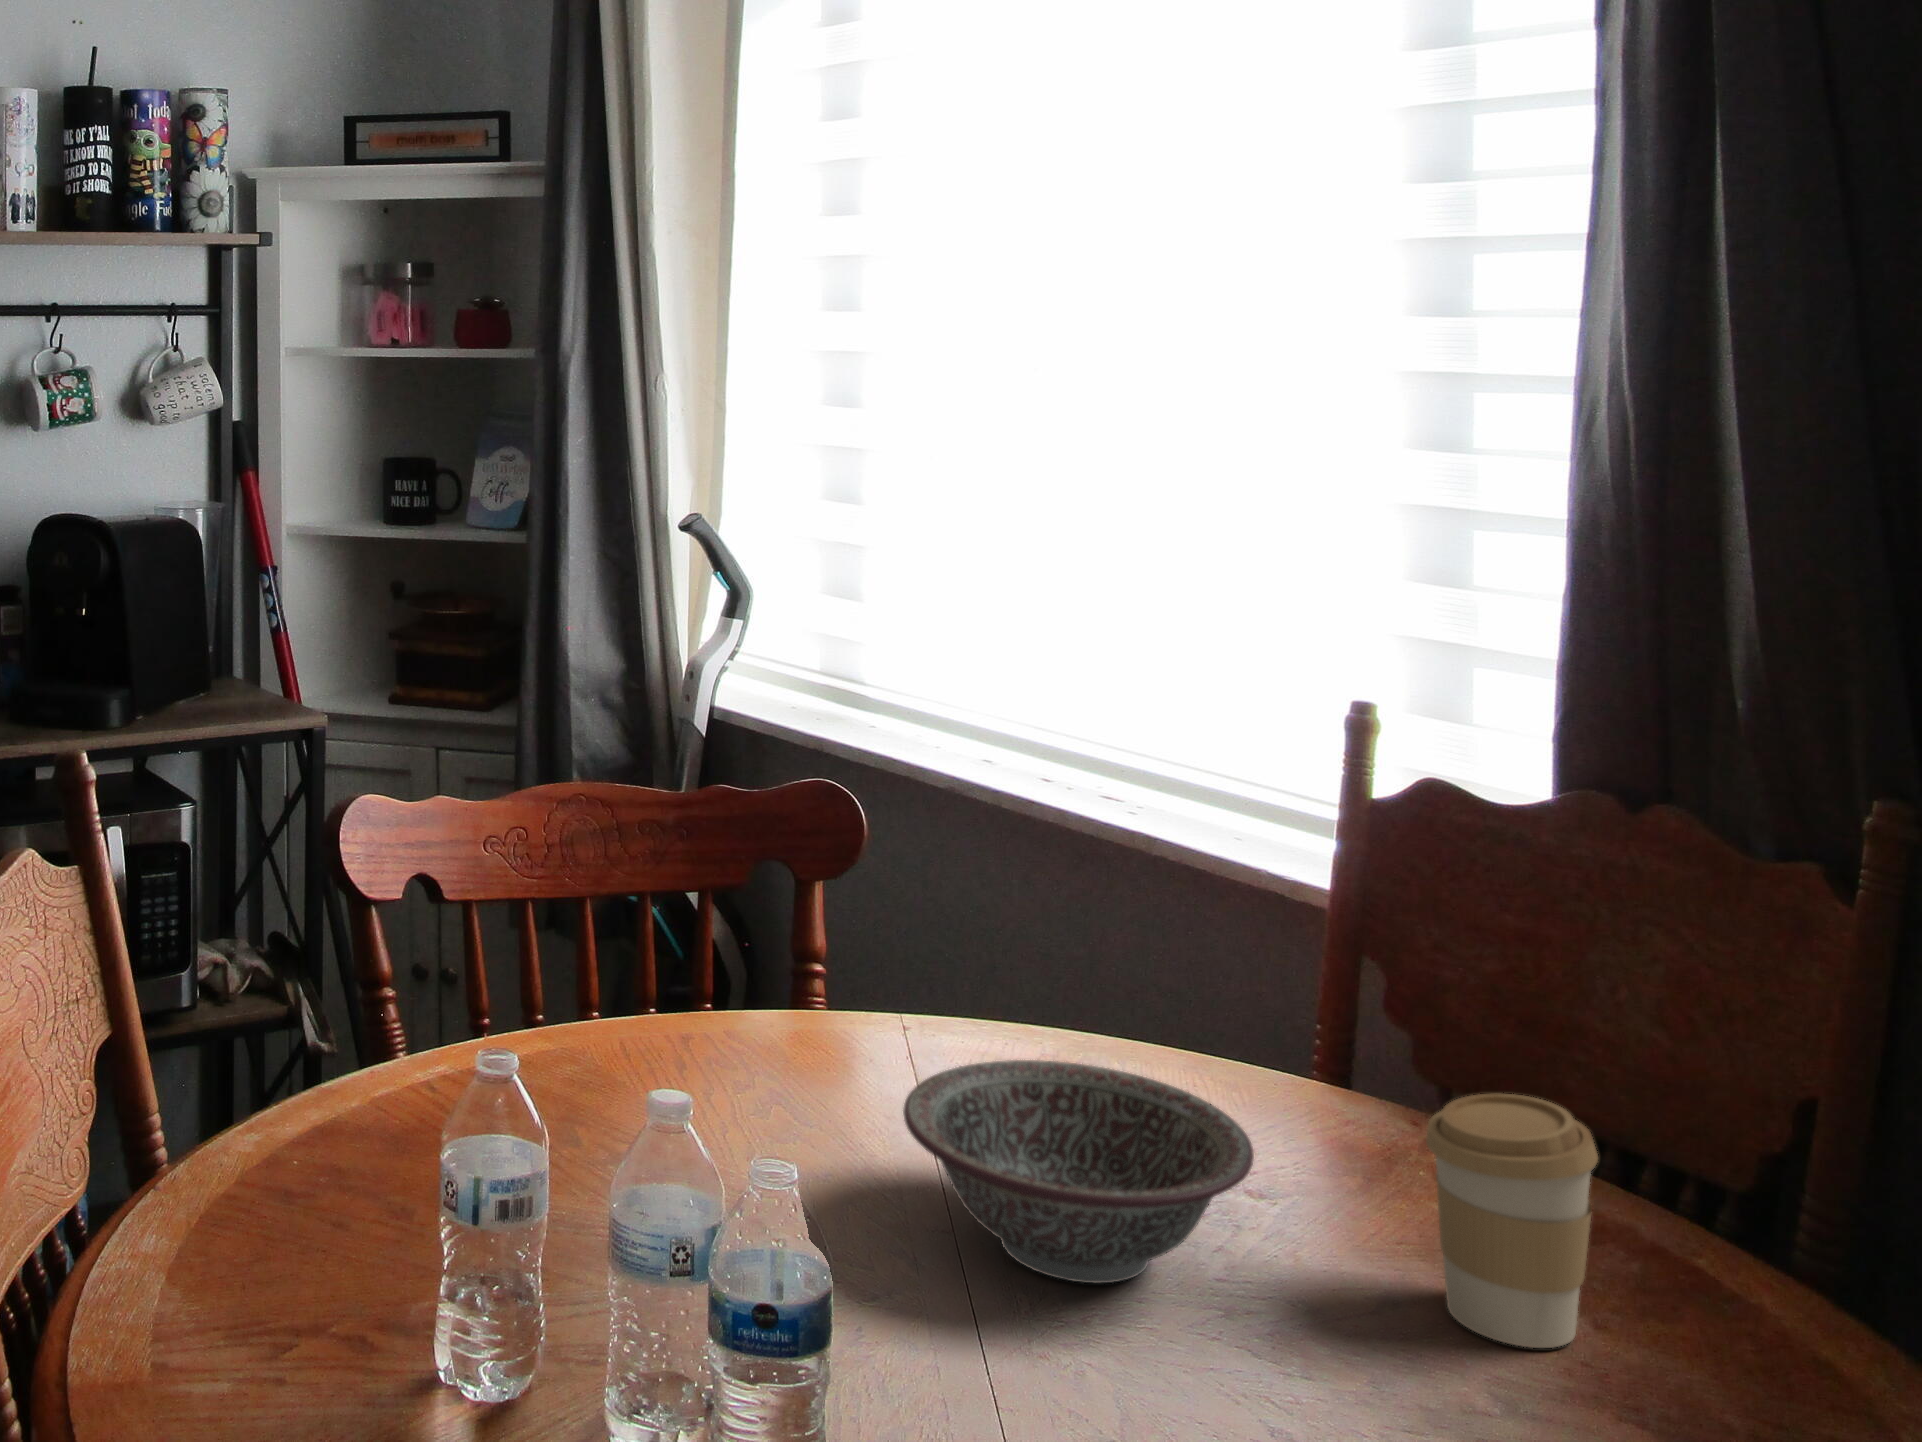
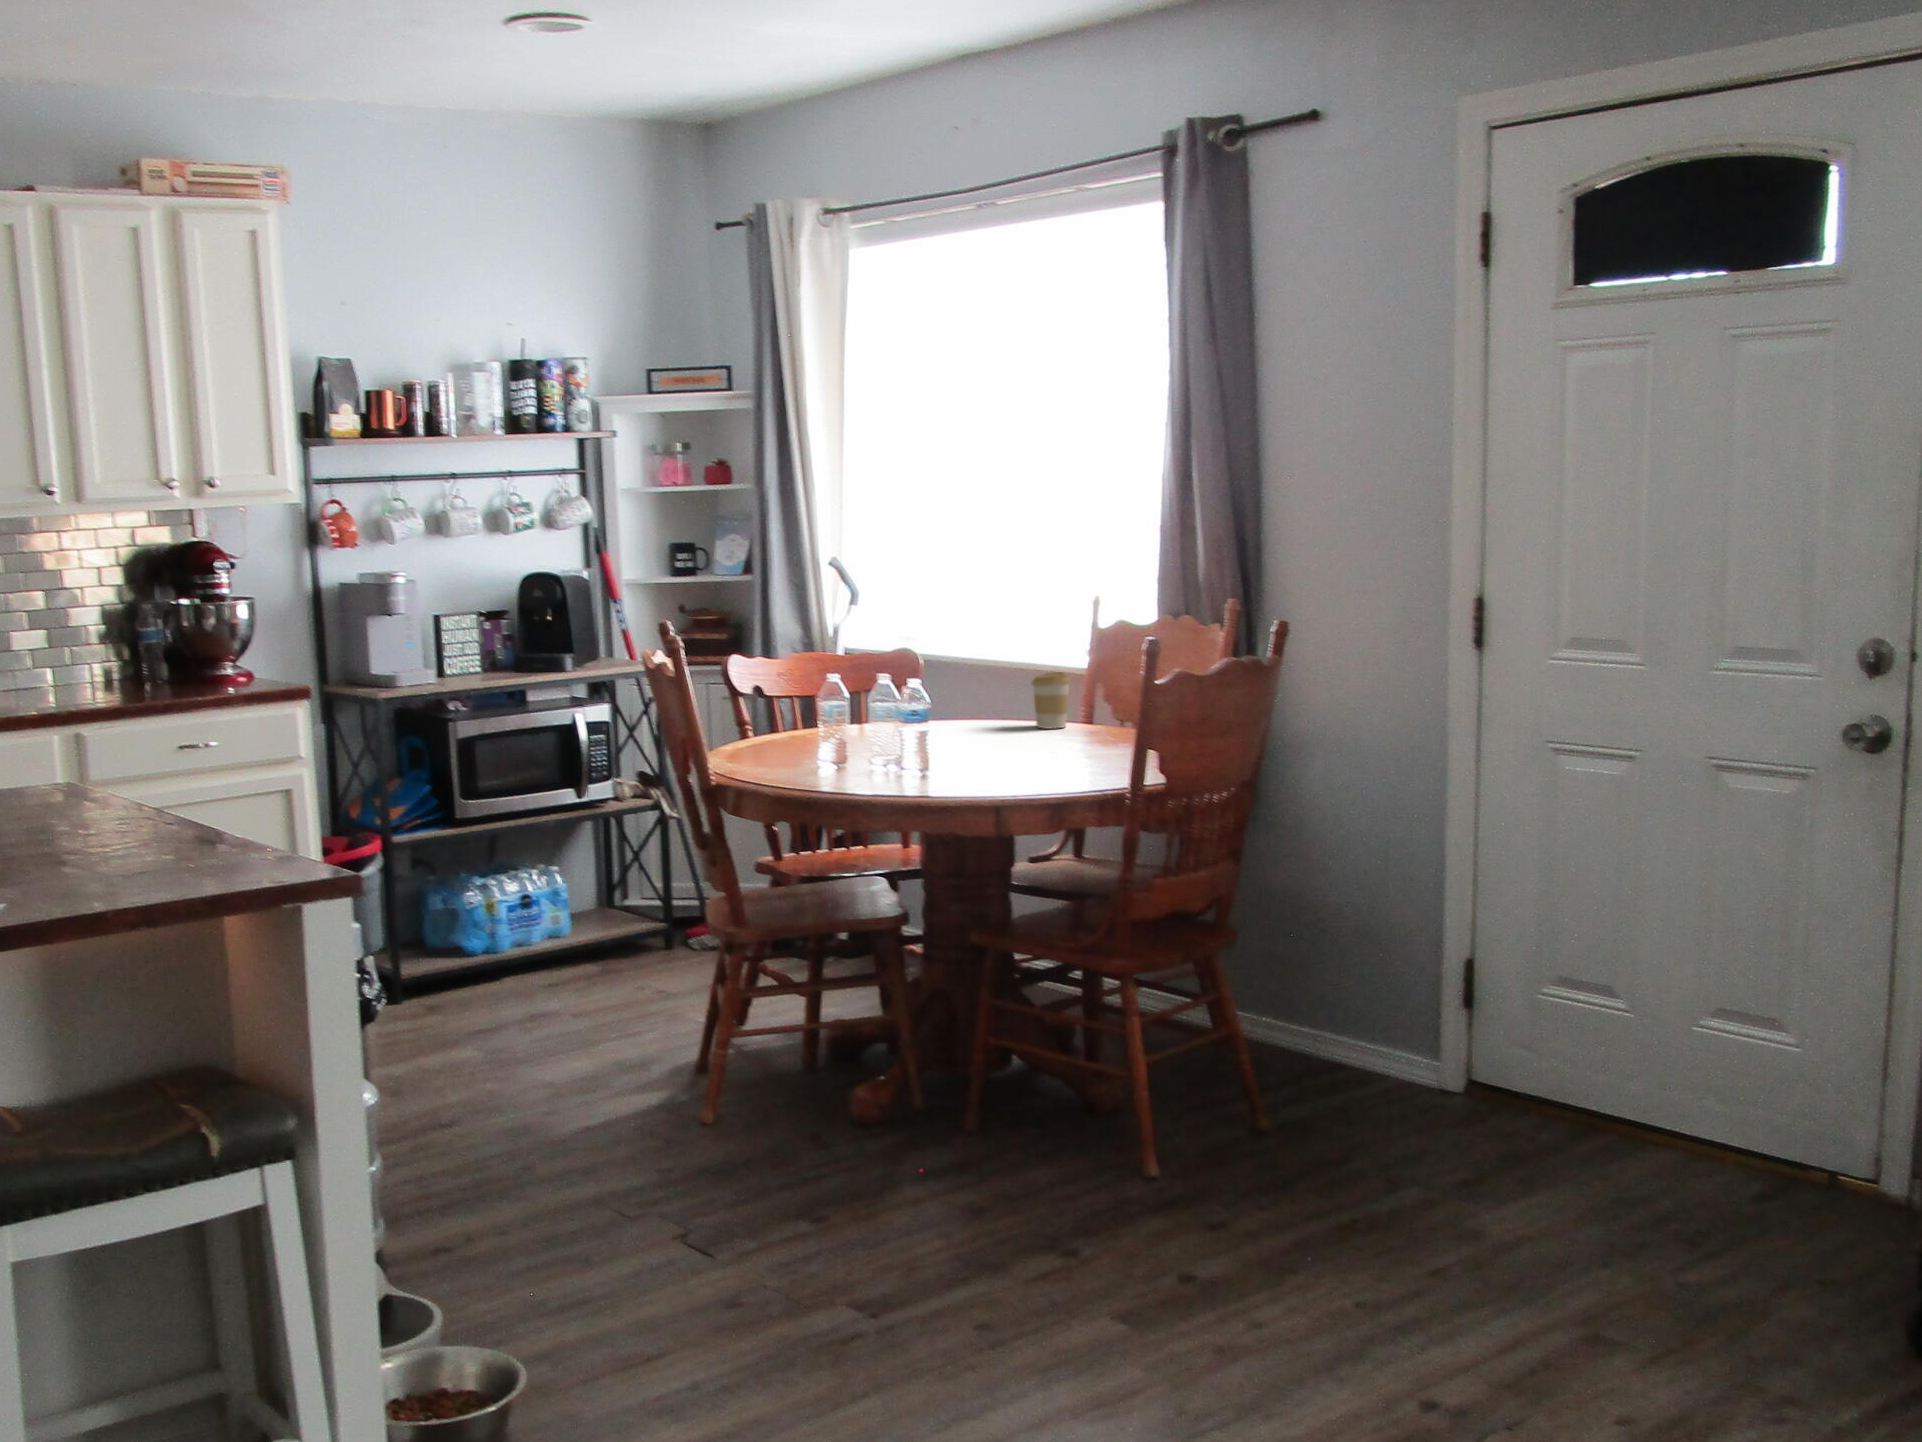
decorative bowl: present [903,1060,1254,1283] -> none [899,686,990,729]

